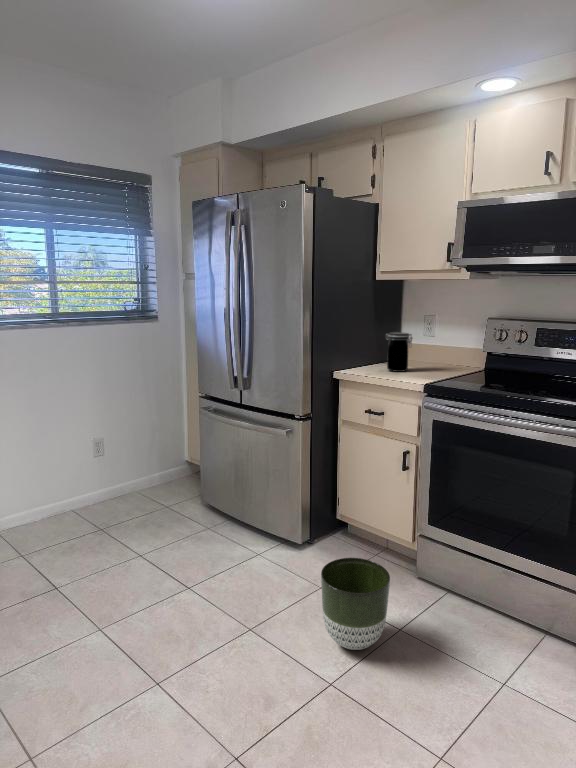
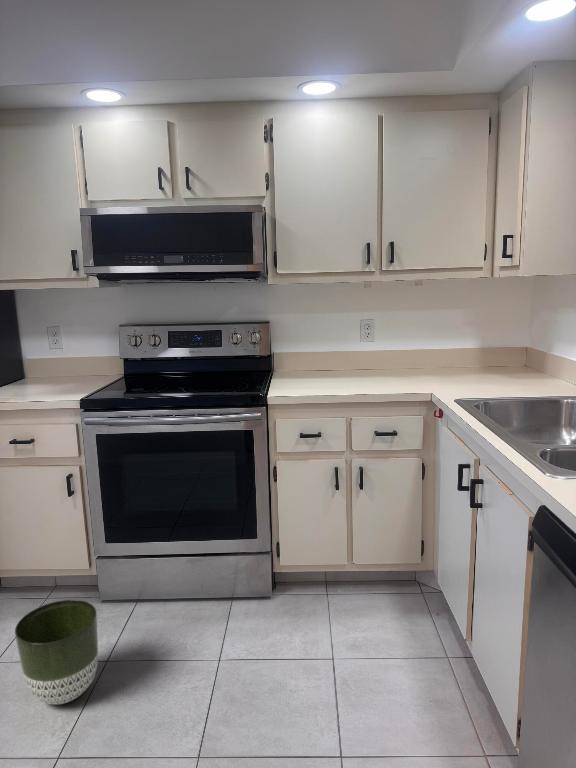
jar: present [386,332,412,372] -> none [13,349,47,393]

